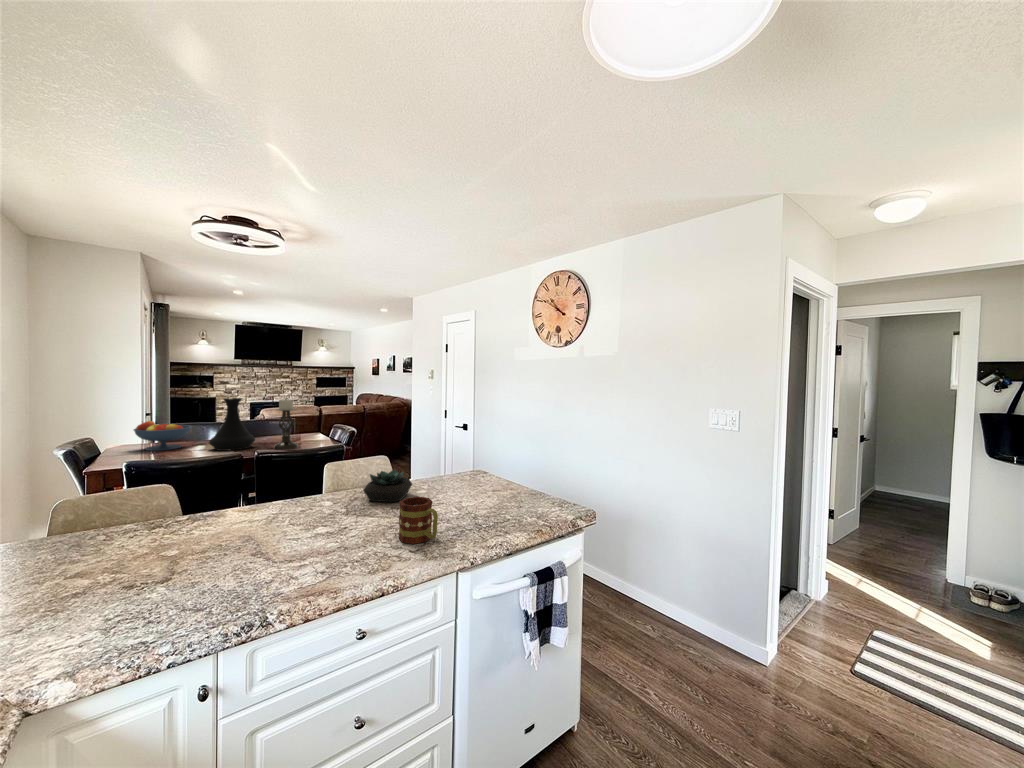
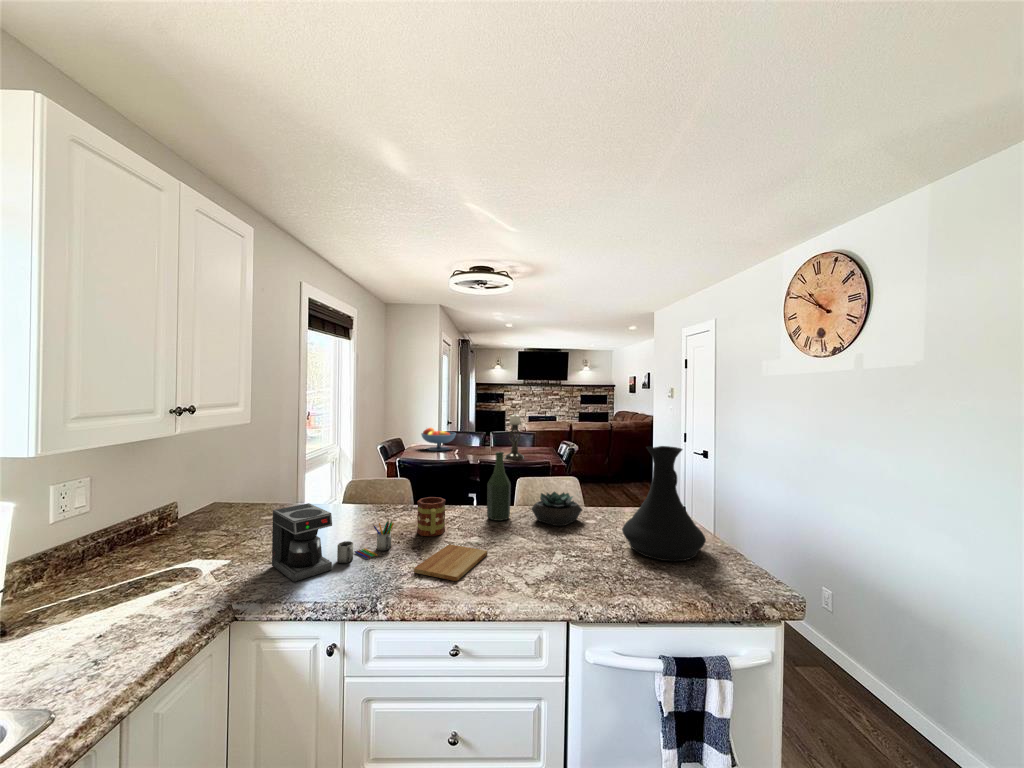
vase: present [209,398,255,451] -> present [622,446,706,561]
bottle: none [314,437,340,510] -> present [487,452,511,521]
mug: present [399,497,438,544] -> present [417,497,446,536]
coffee maker: none [37,527,225,632] -> present [272,503,394,582]
cutting board: none [281,536,348,575] -> present [414,544,487,581]

